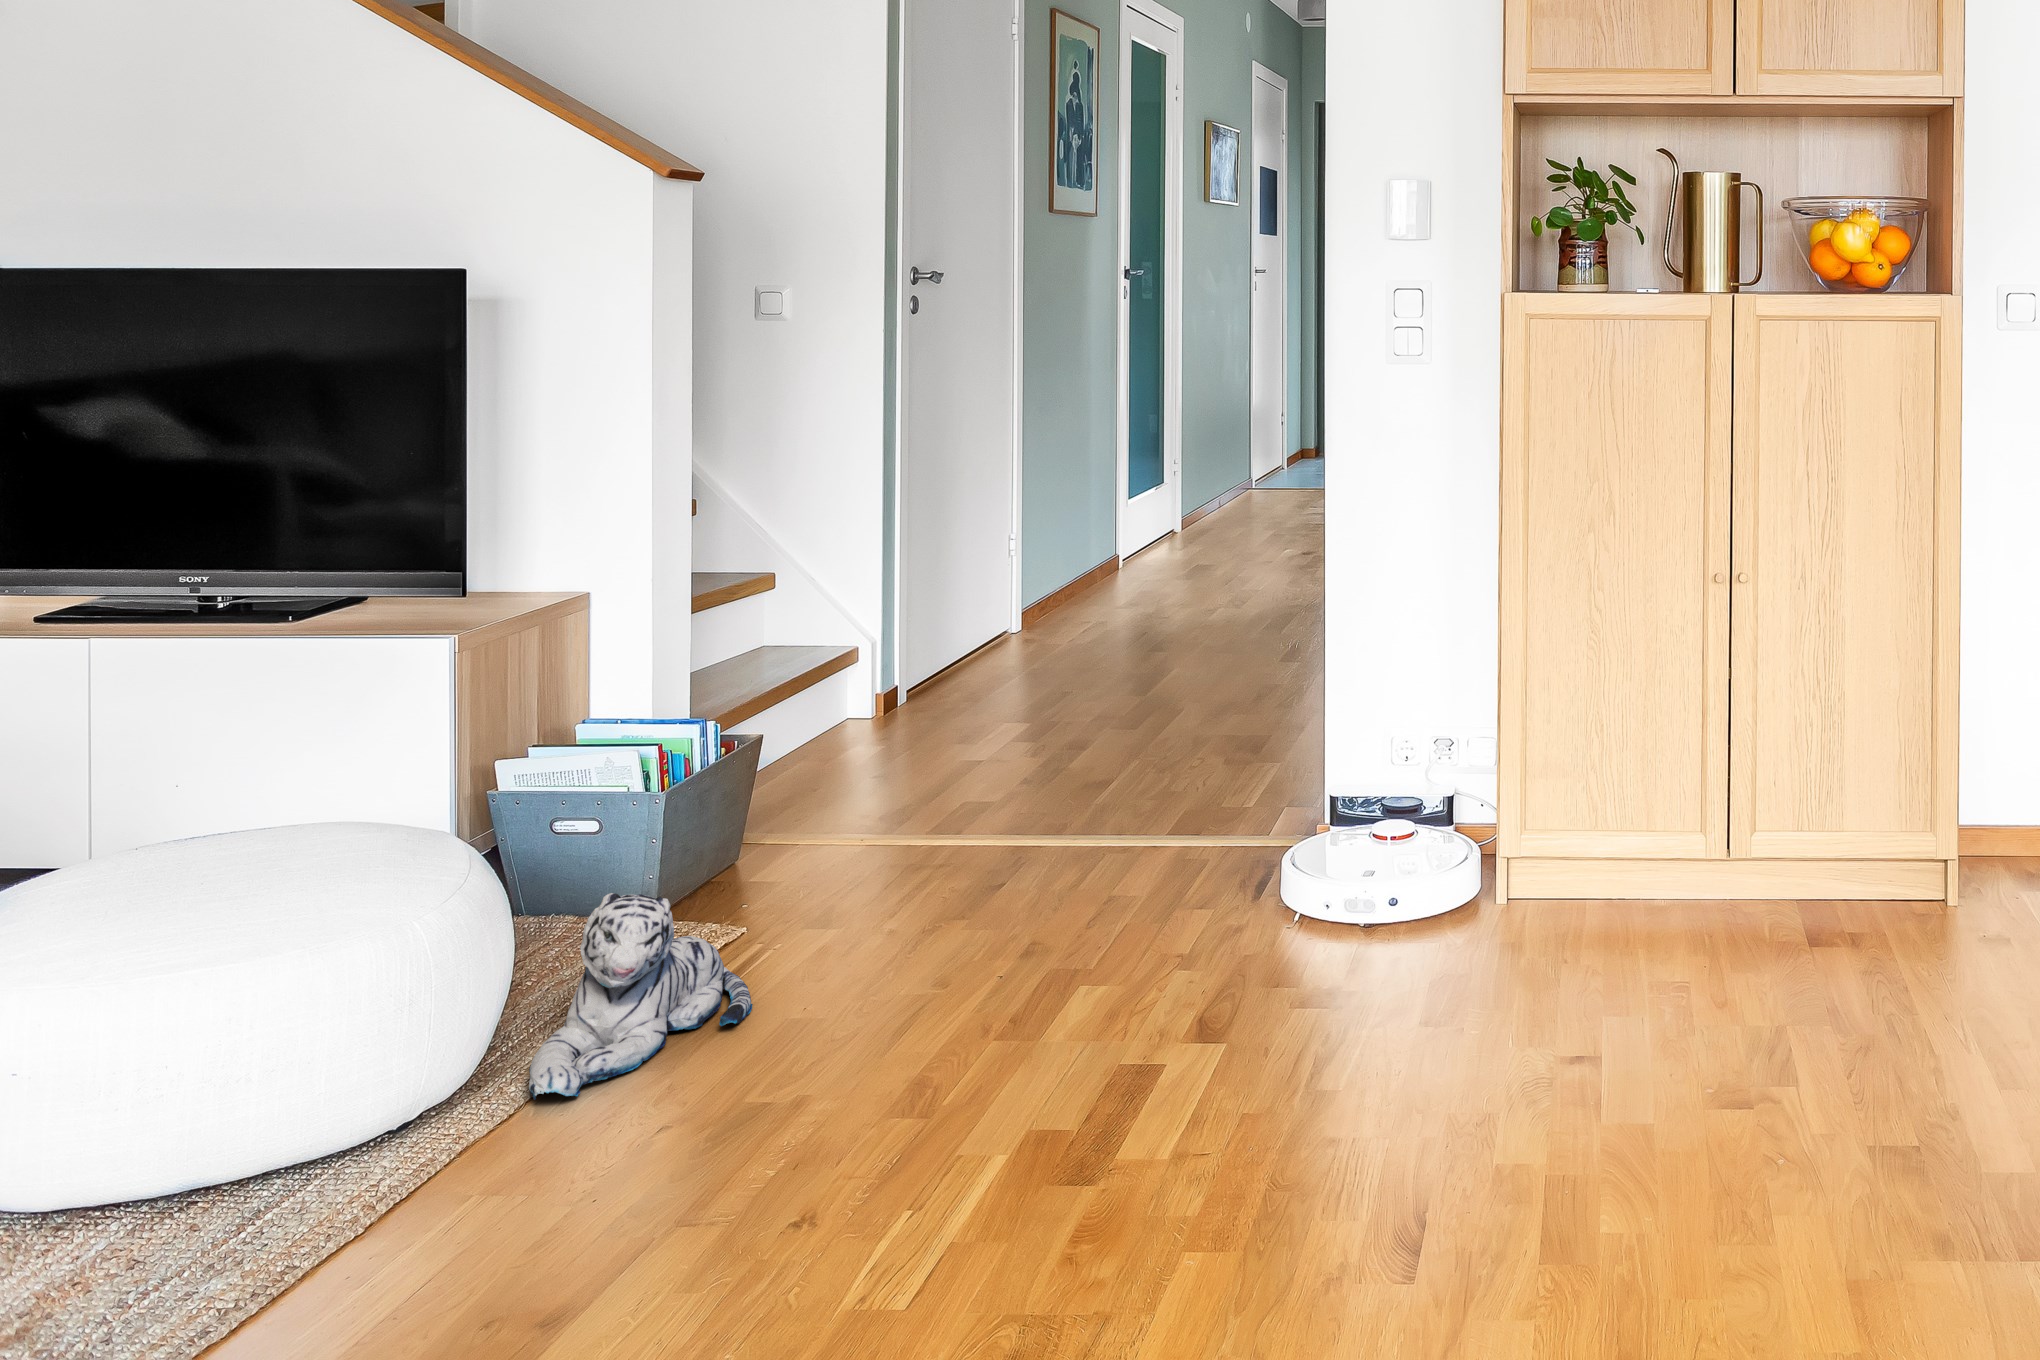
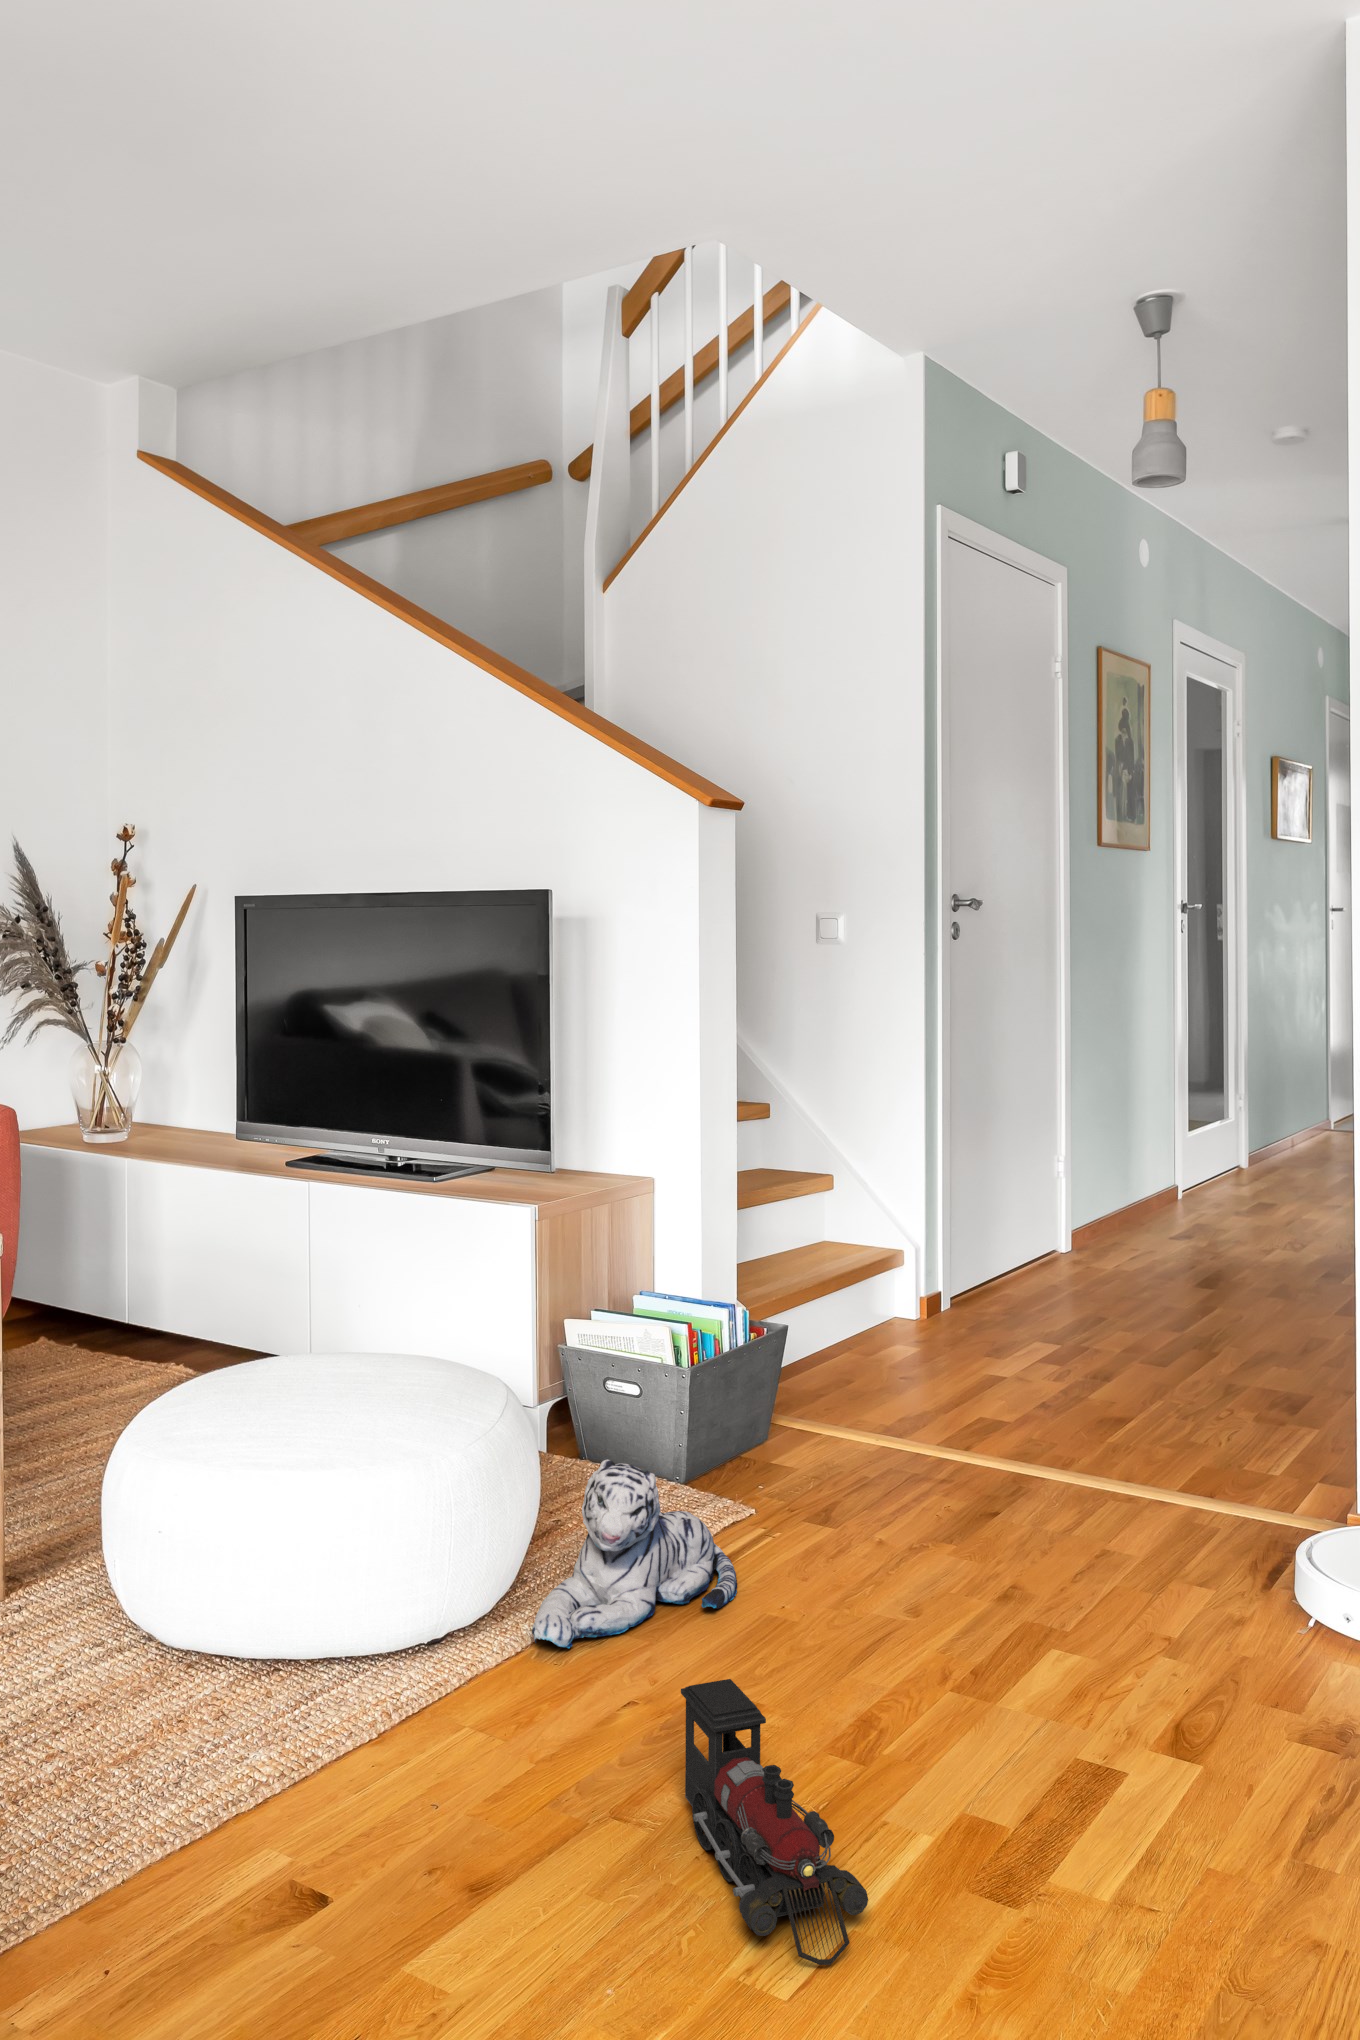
toy train: none [757,1062,967,1273] -> present [681,1679,868,1965]

